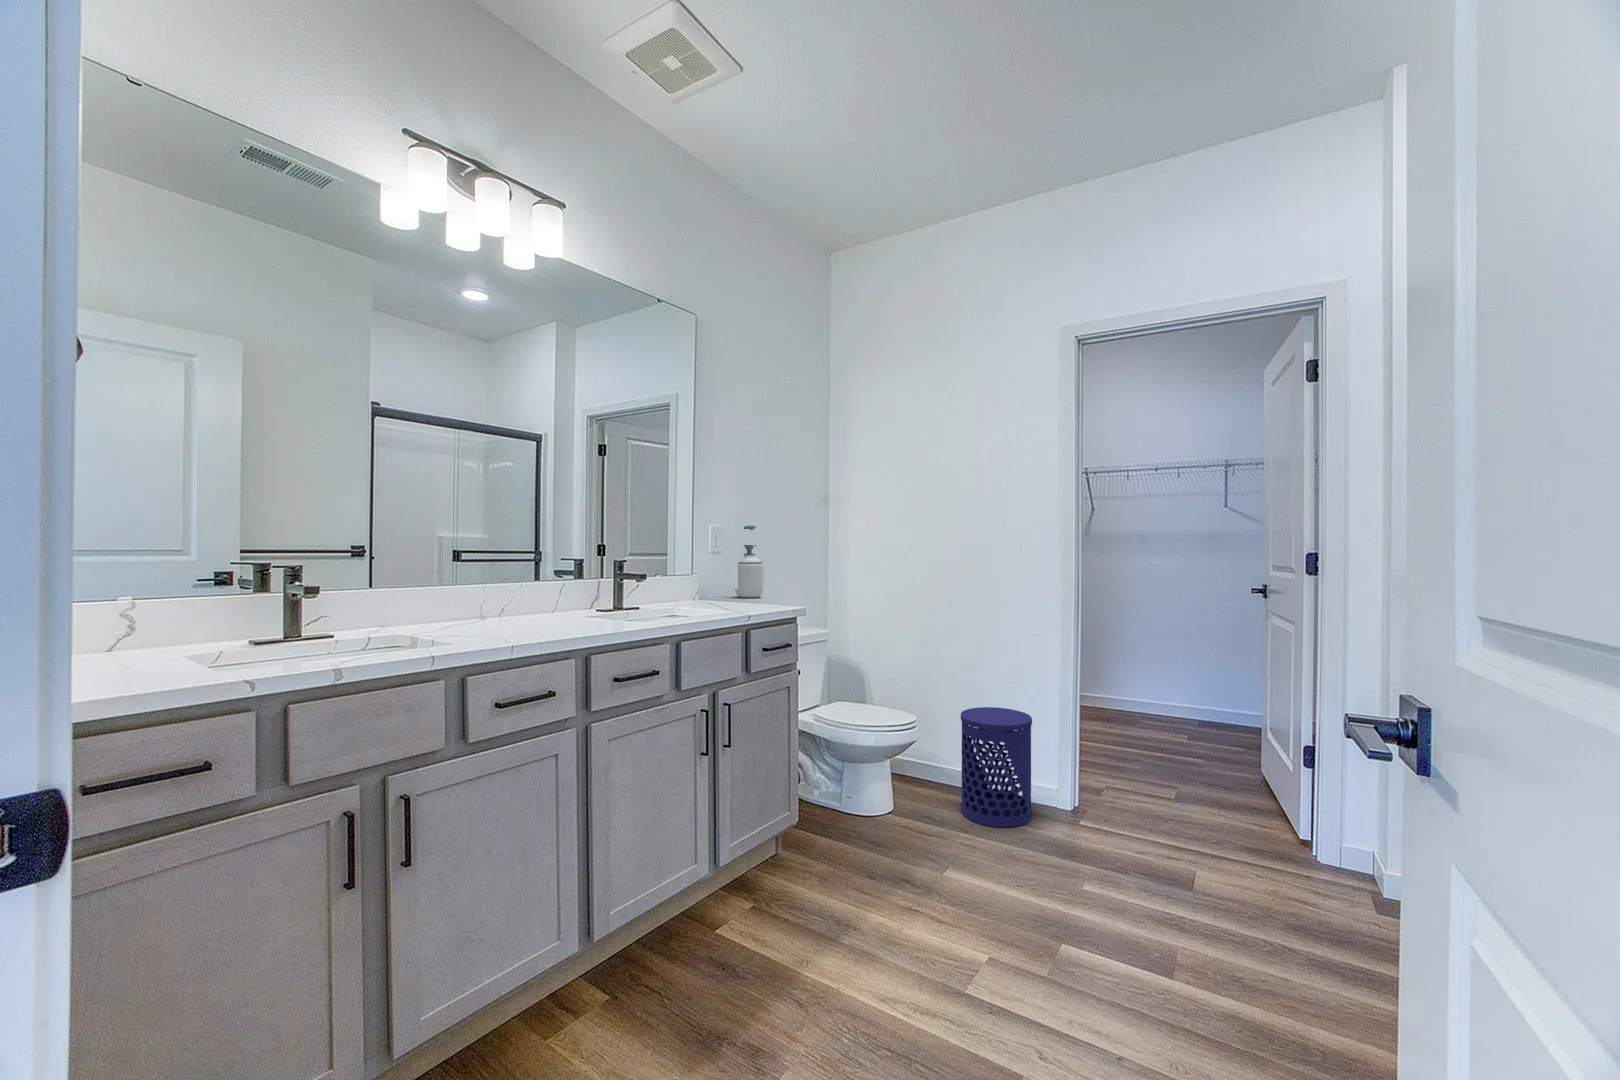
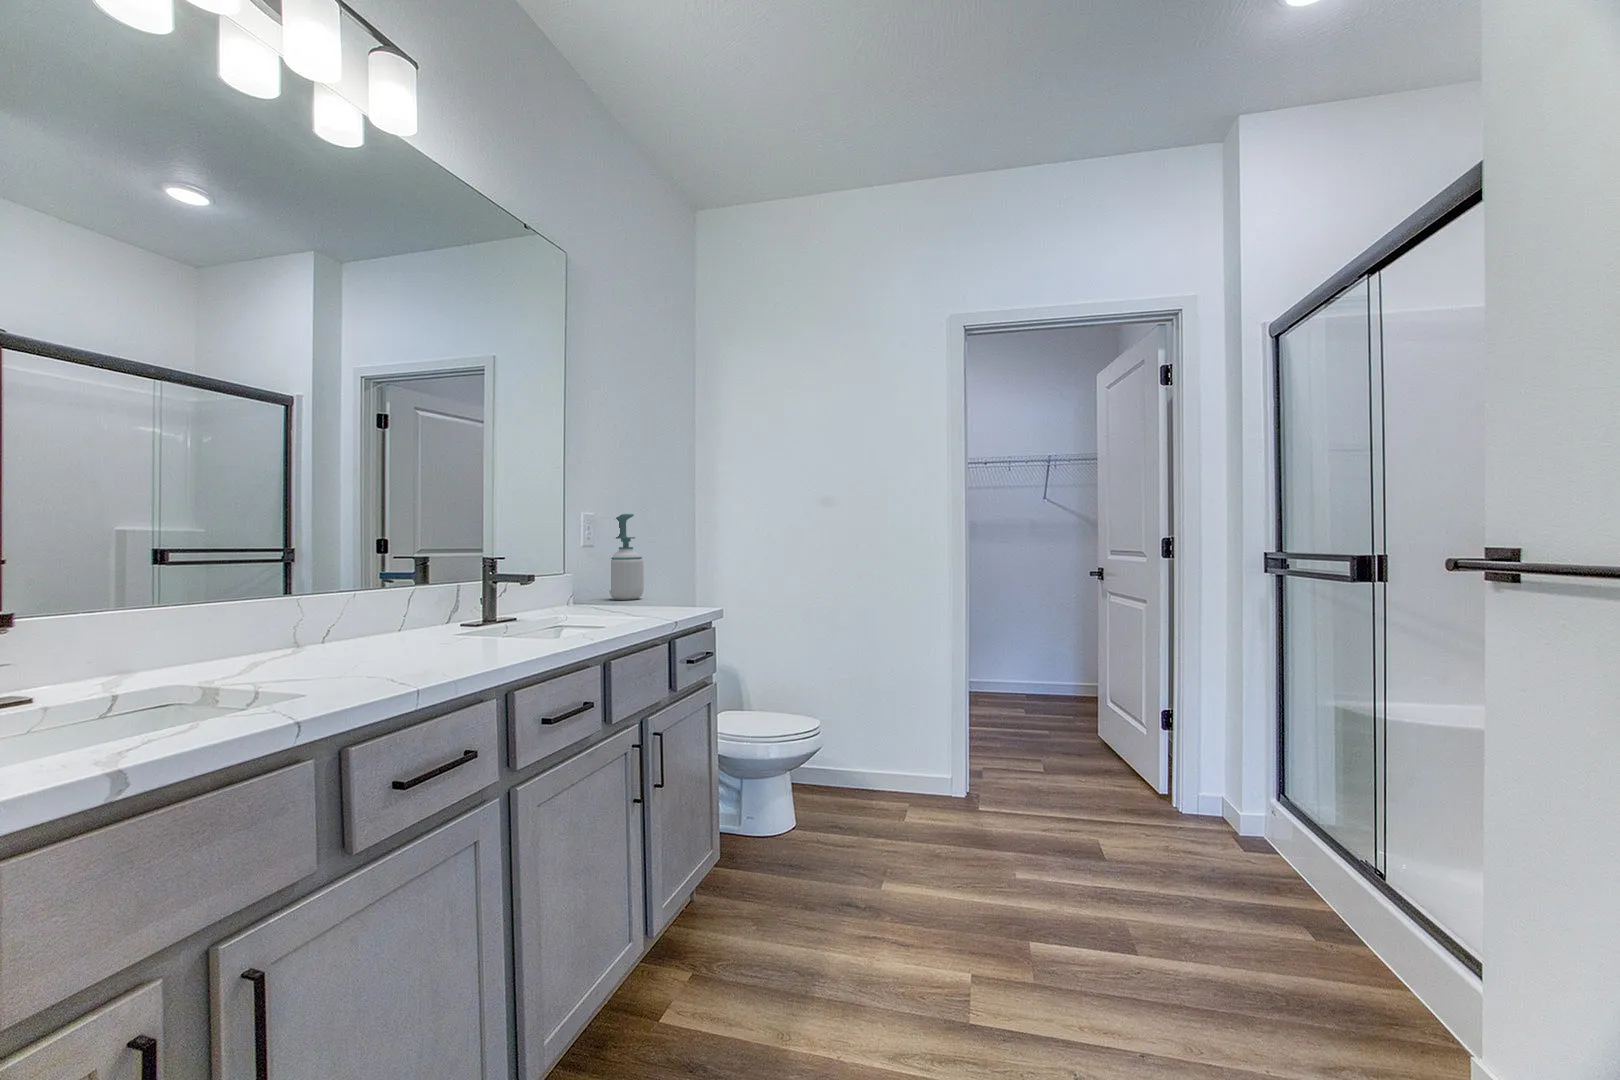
waste bin: present [961,707,1032,827] -> none [863,701,935,826]

